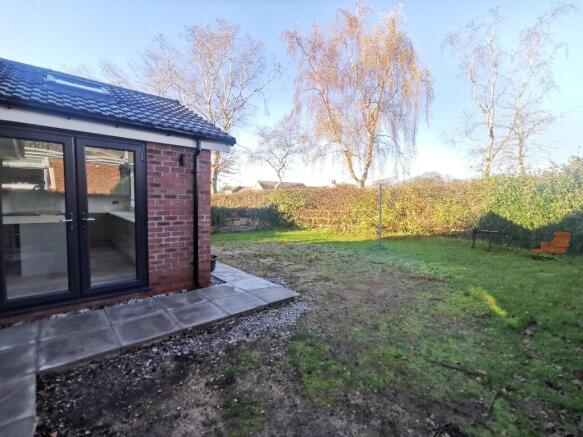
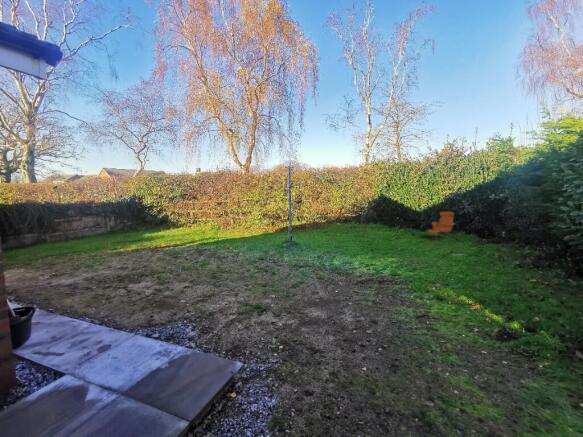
round table: present [472,228,510,251] -> none [369,212,404,235]

